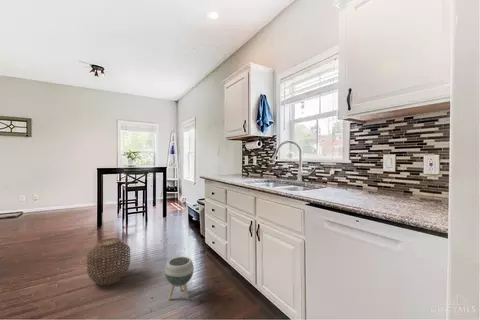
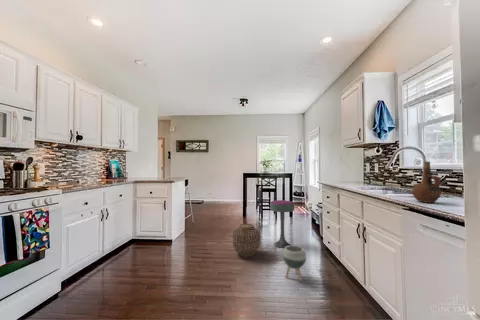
ceramic pitcher: none [305,155,329,195] -> present [412,162,441,203]
bar stool: none [143,201,173,260] -> present [270,200,294,248]

